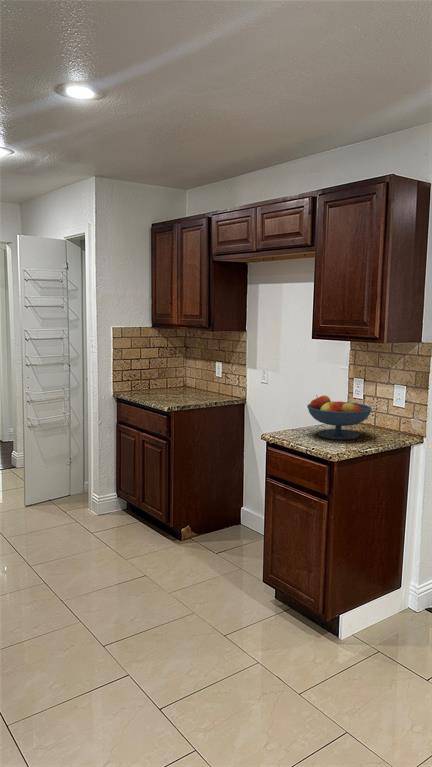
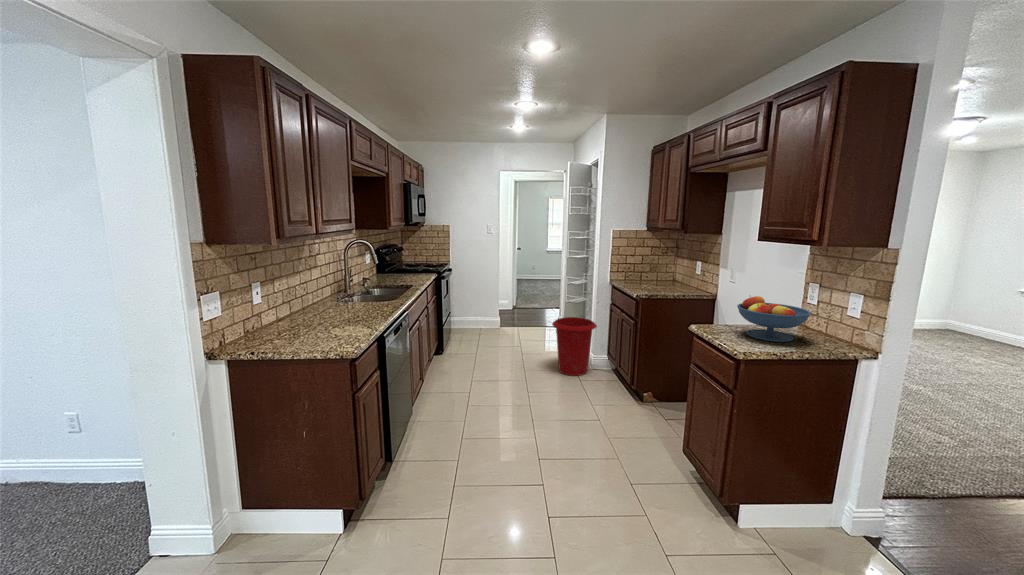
waste bin: none [42,447,104,528] -> present [552,317,597,376]

